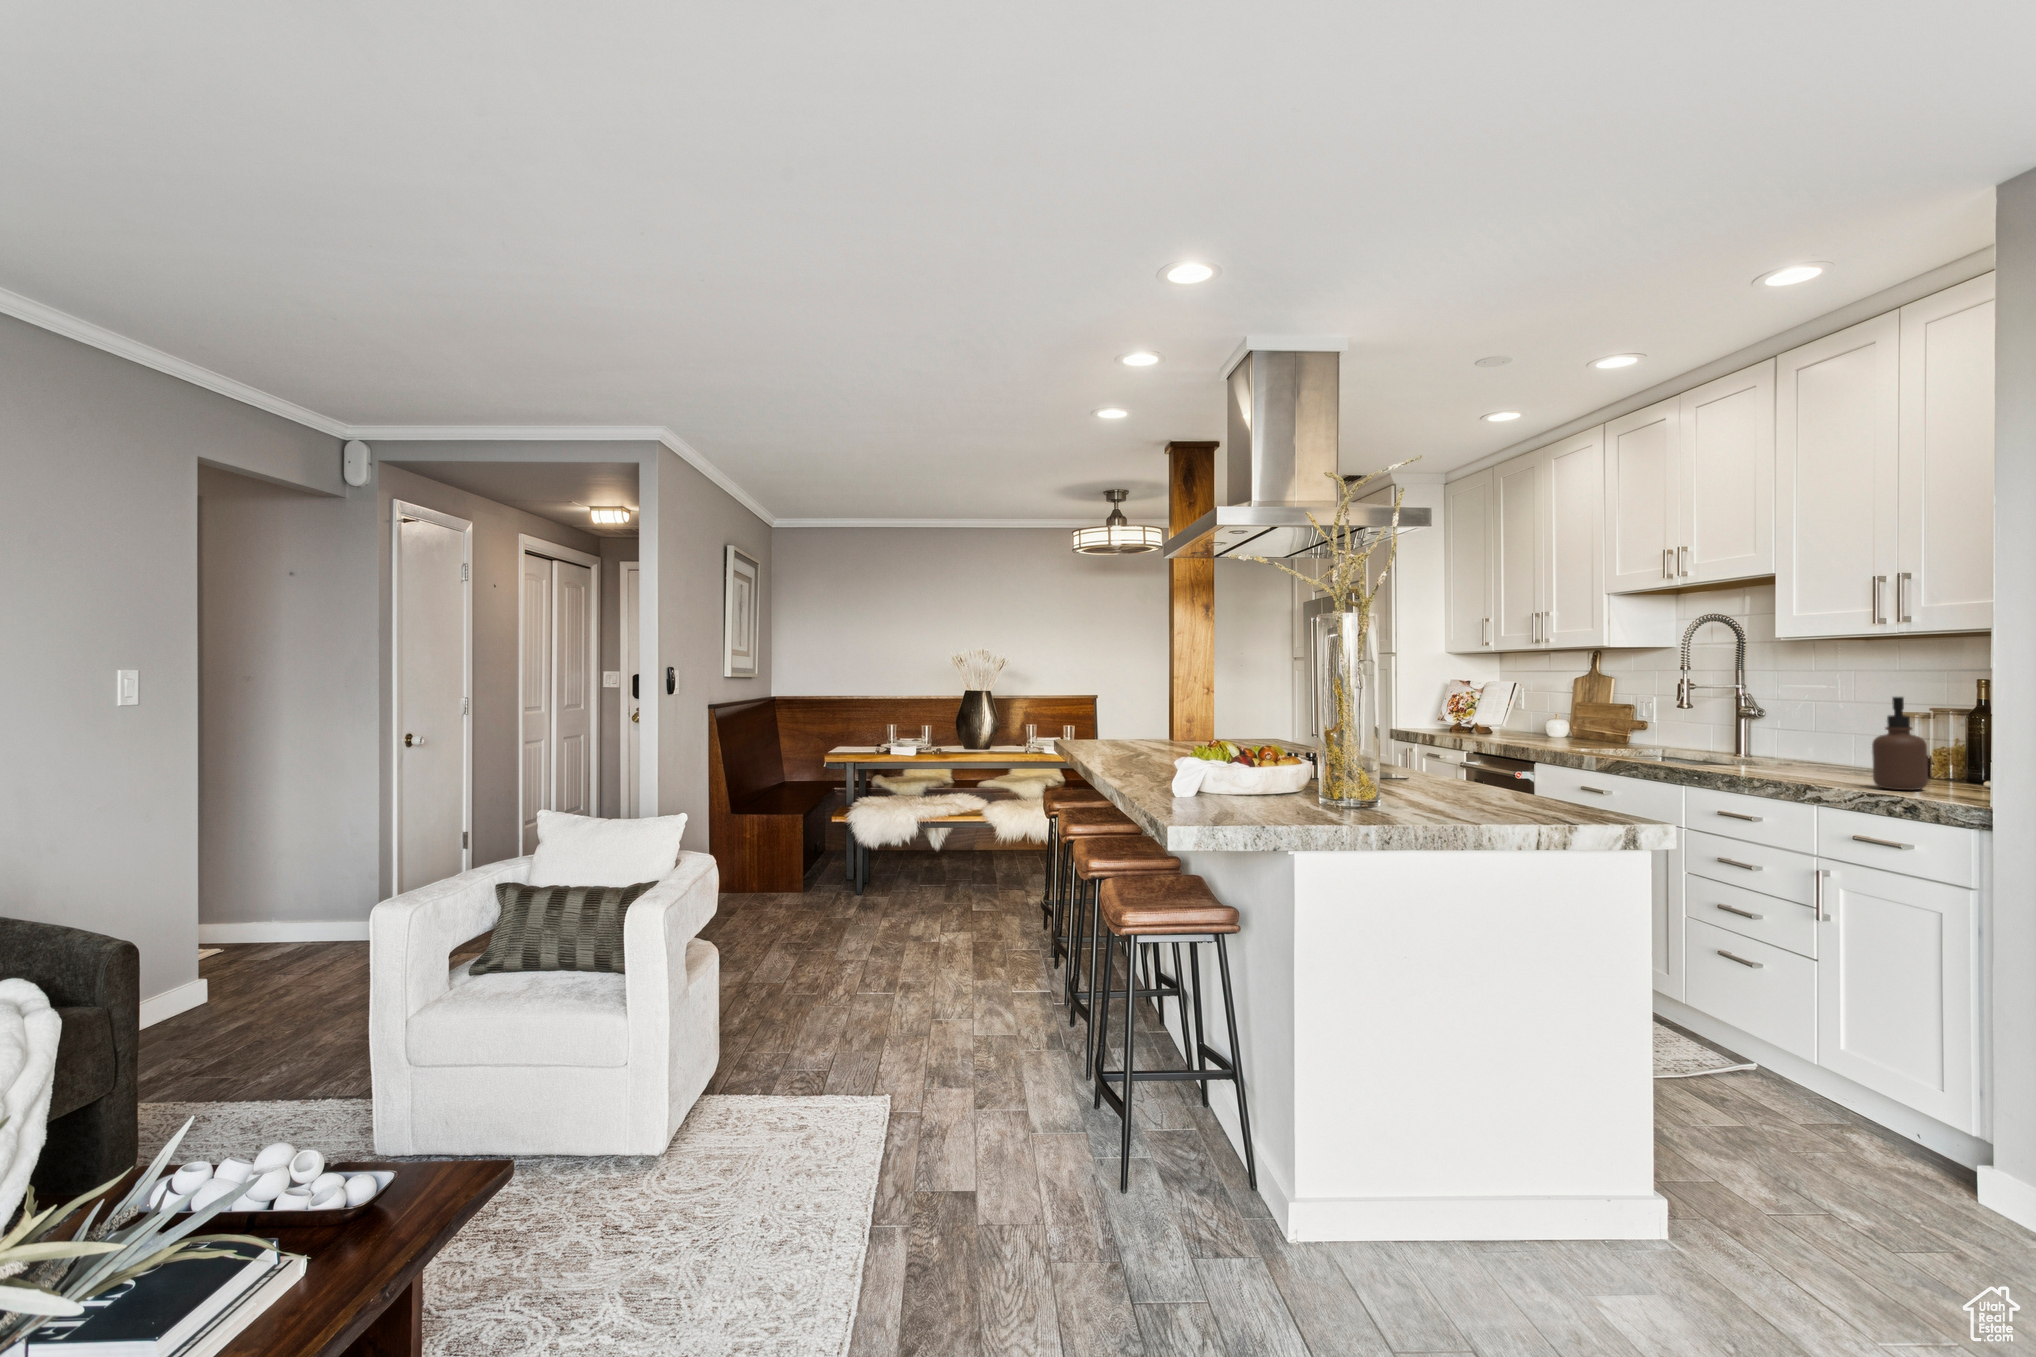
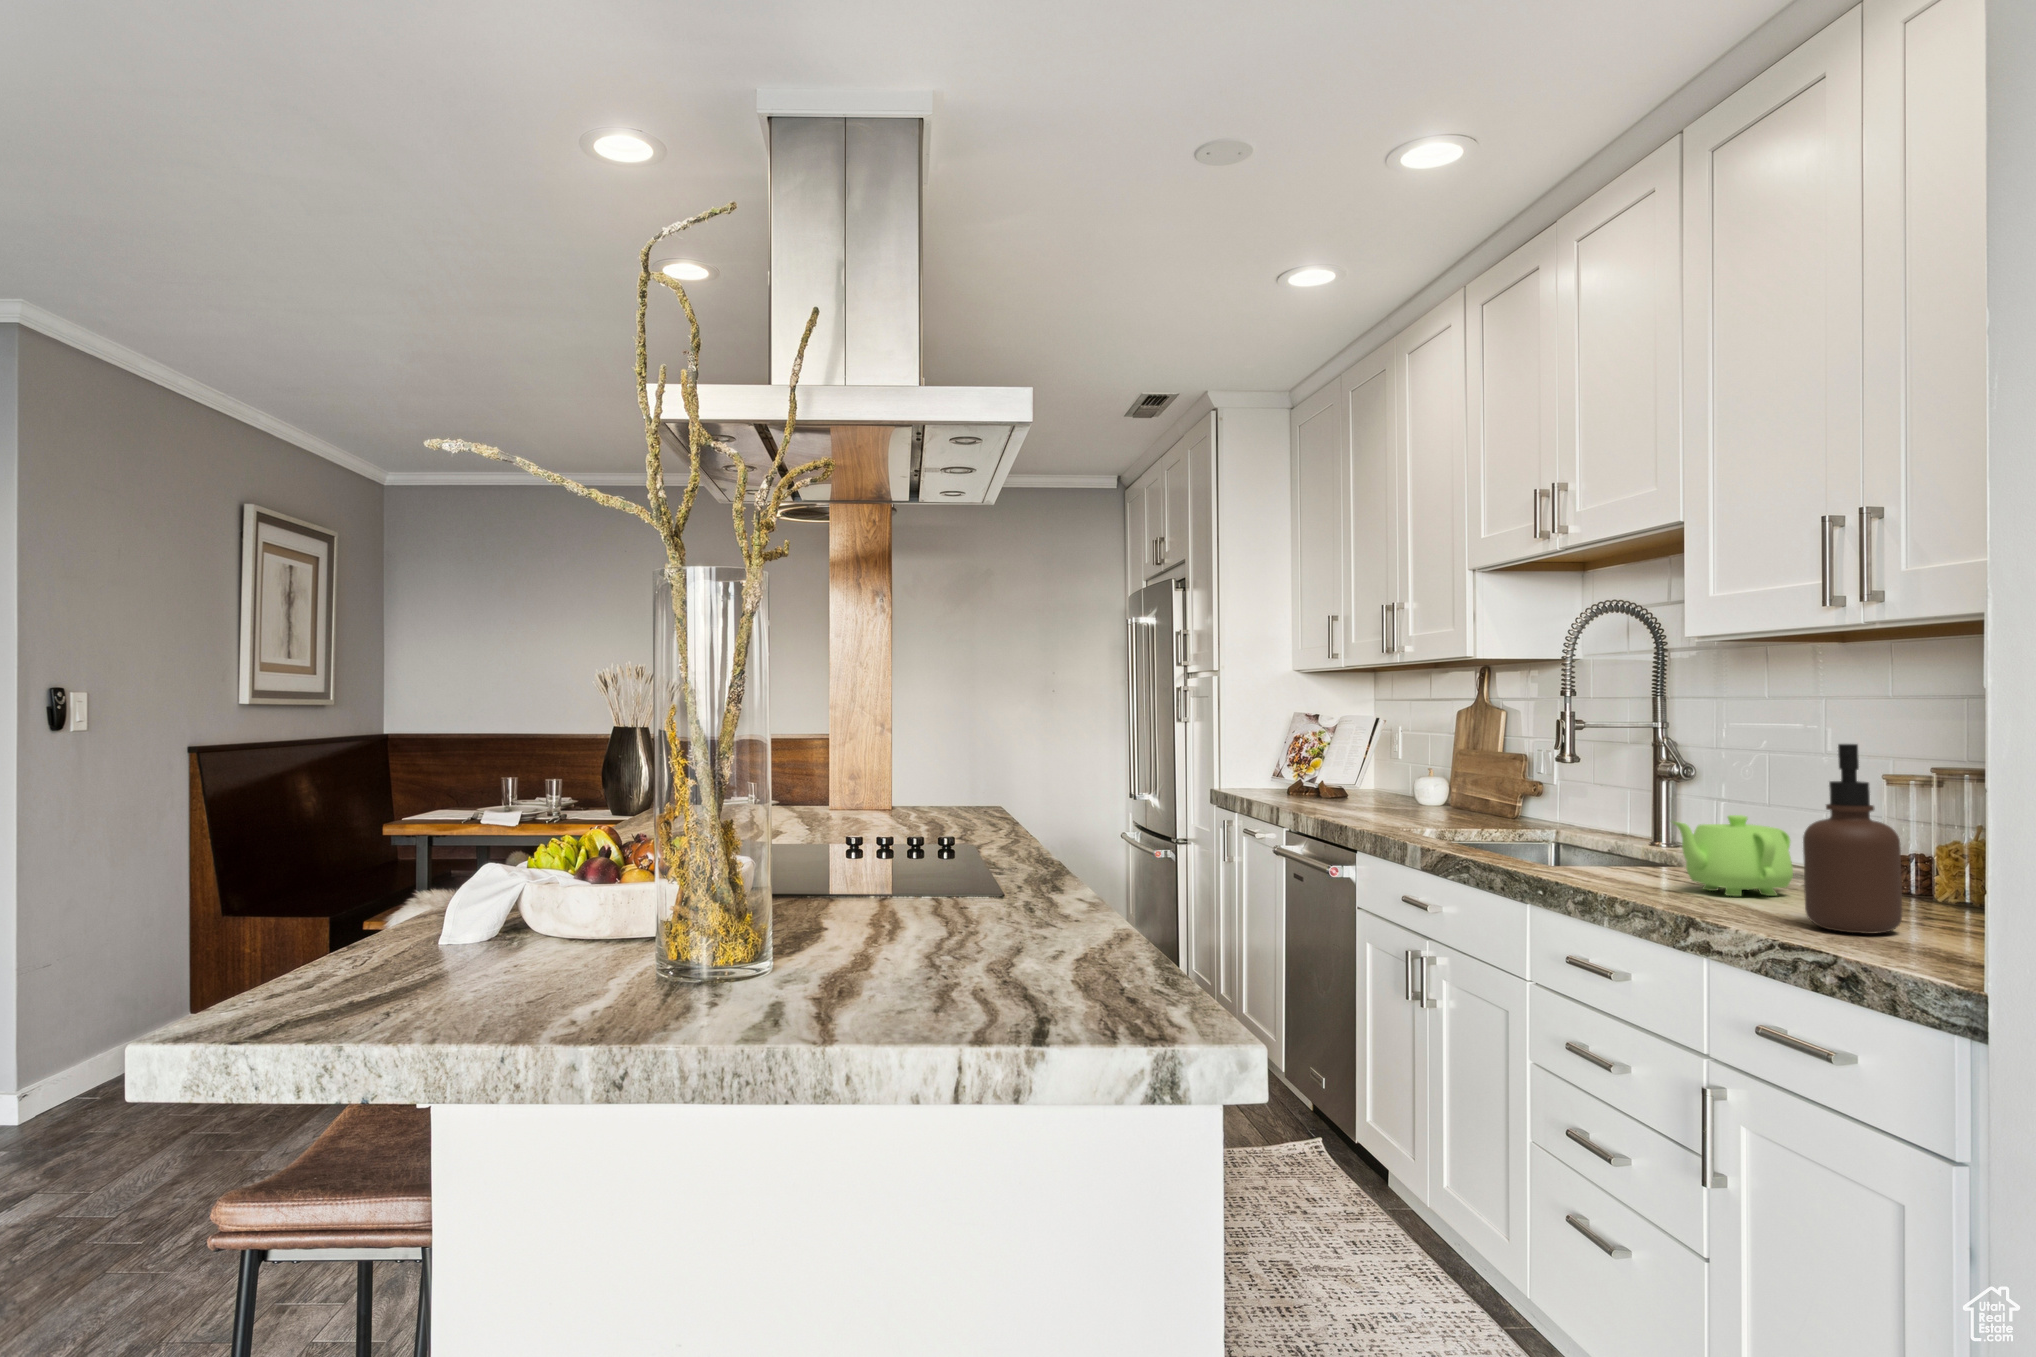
teapot: none [1782,735,1852,778] -> present [1673,815,1793,896]

